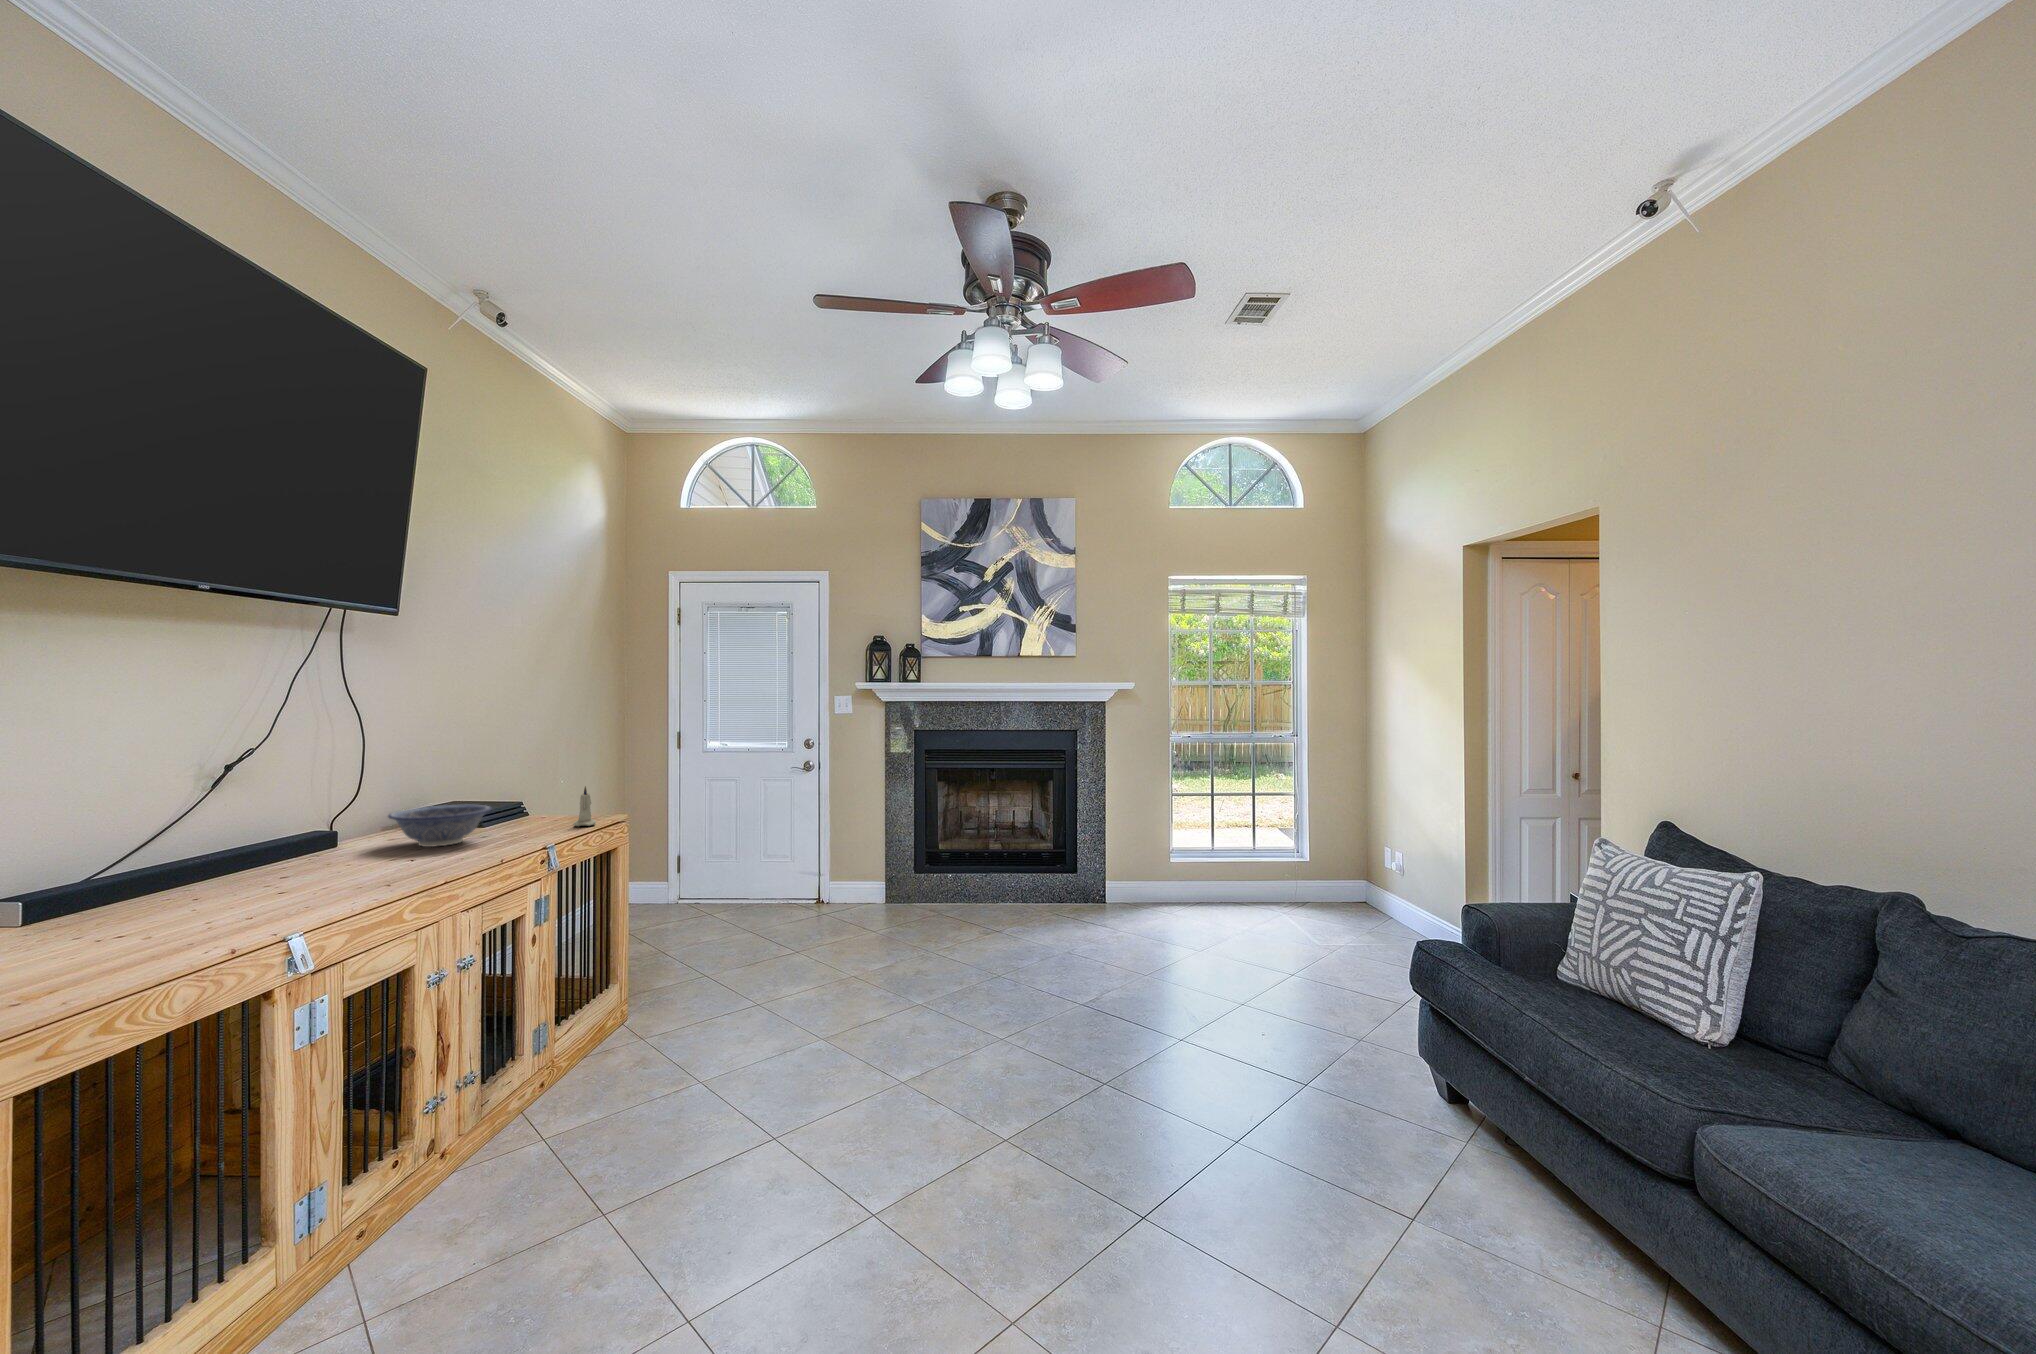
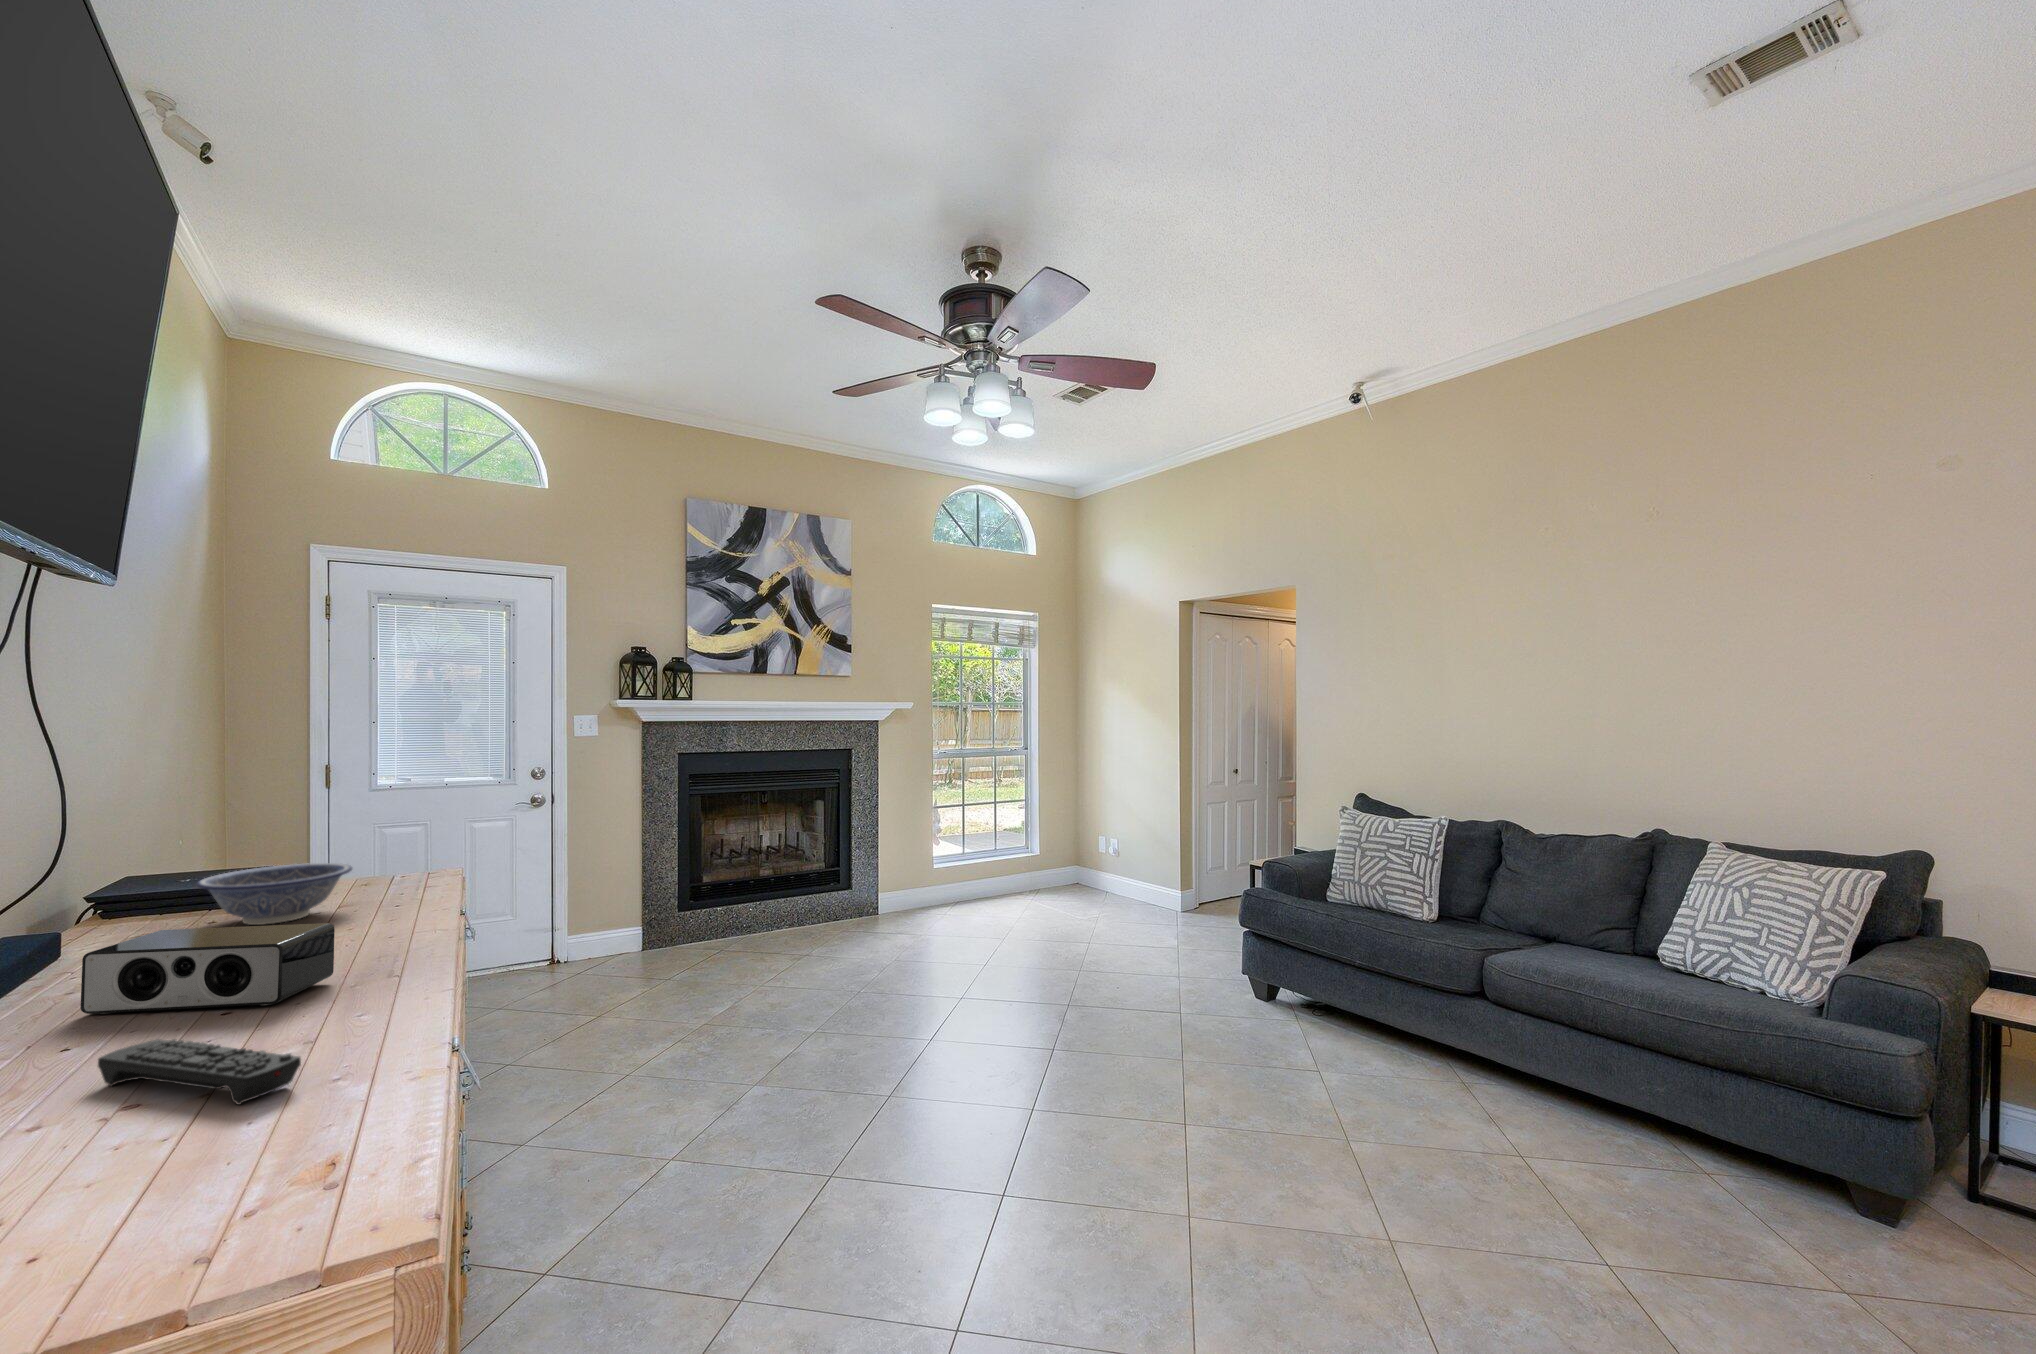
candle: present [573,786,596,826] -> none [414,830,447,882]
speaker: none [198,844,332,906] -> present [80,923,335,1014]
remote control: none [59,919,123,975] -> present [98,1039,301,1105]

